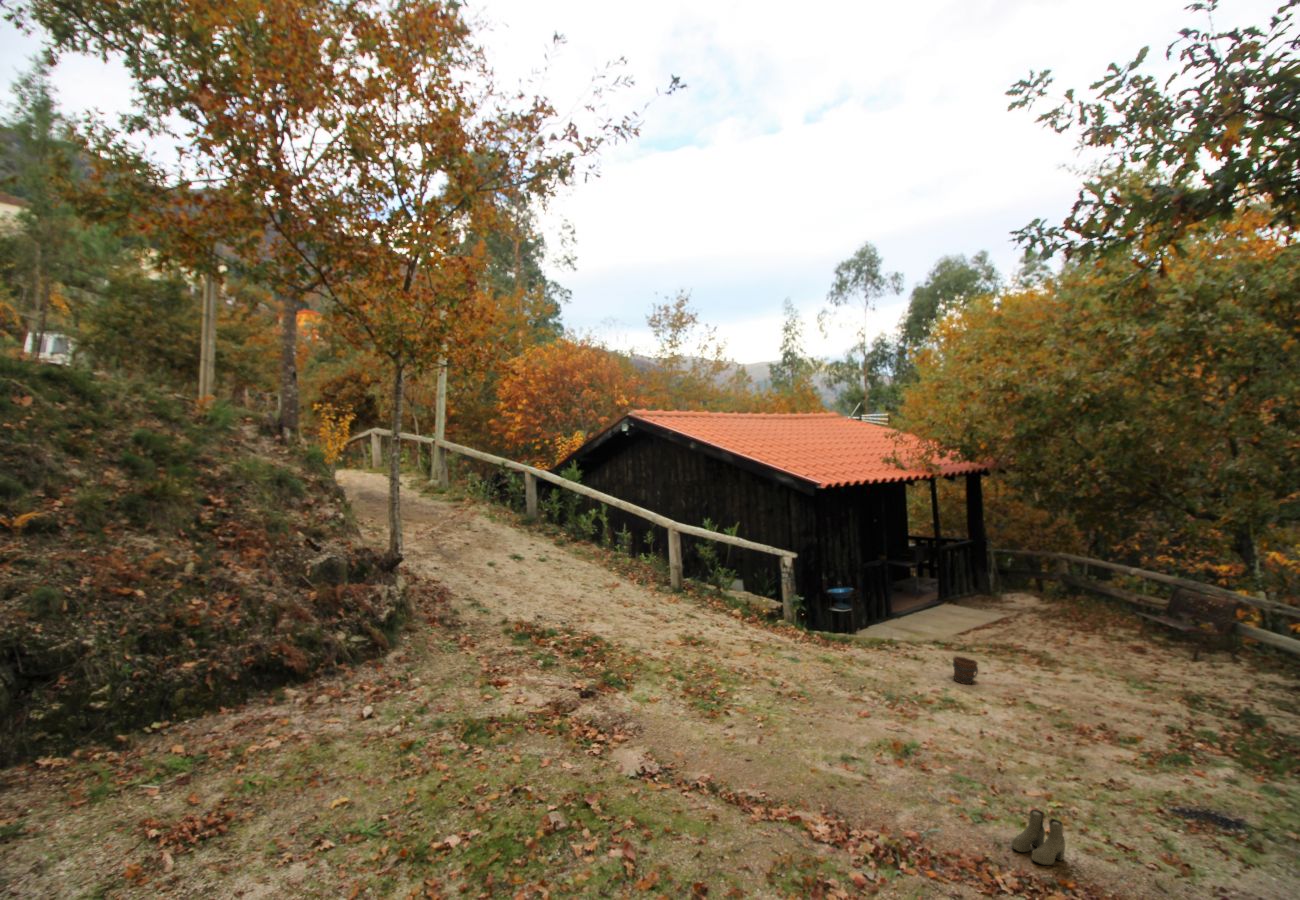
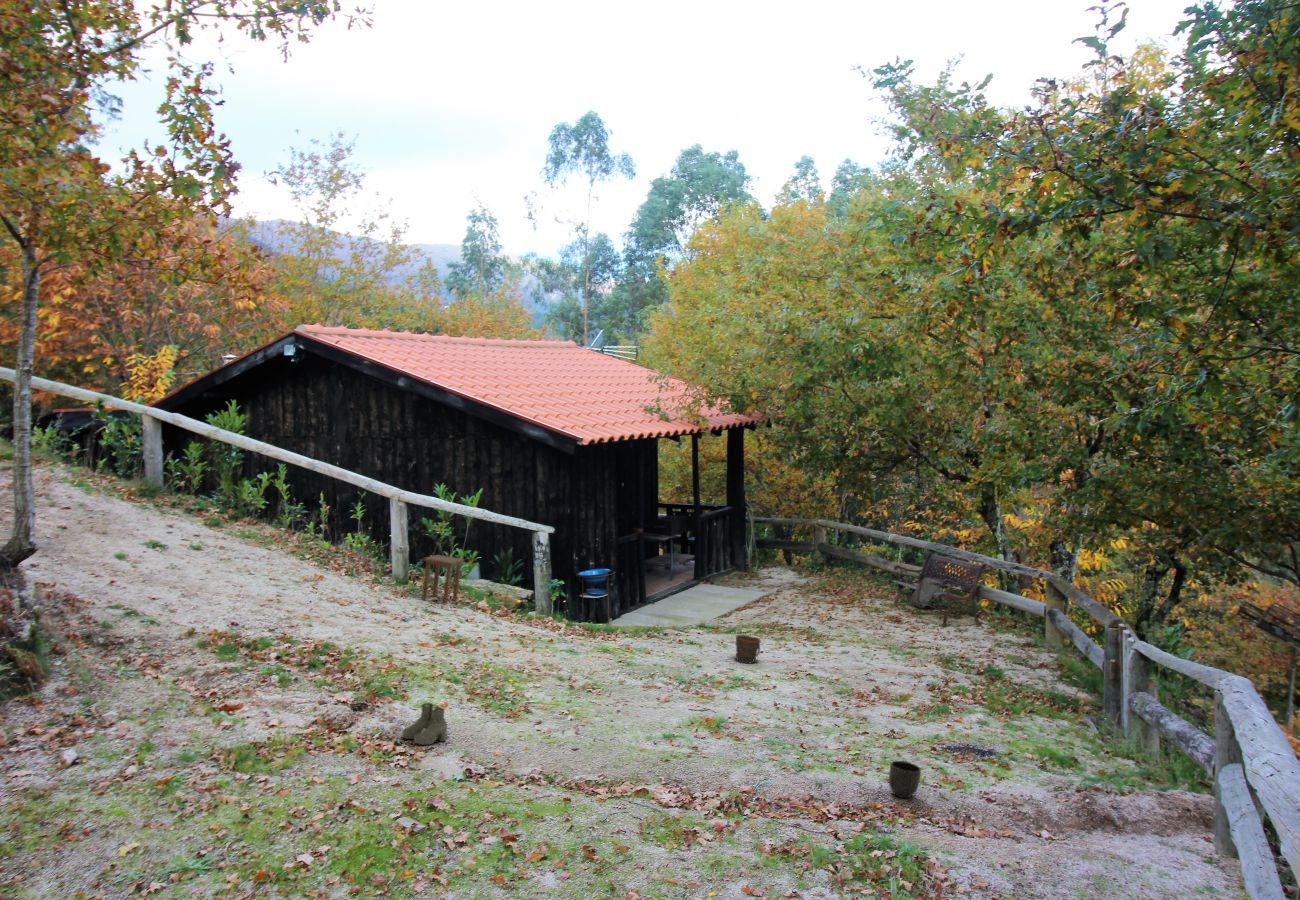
stool: none [685,572,719,612] -> present [422,555,464,604]
backpack: none [1152,612,1192,645] -> present [910,578,942,610]
boots: present [1011,809,1065,865] -> present [402,703,447,745]
planter: none [1091,826,1134,874] -> present [889,761,921,798]

